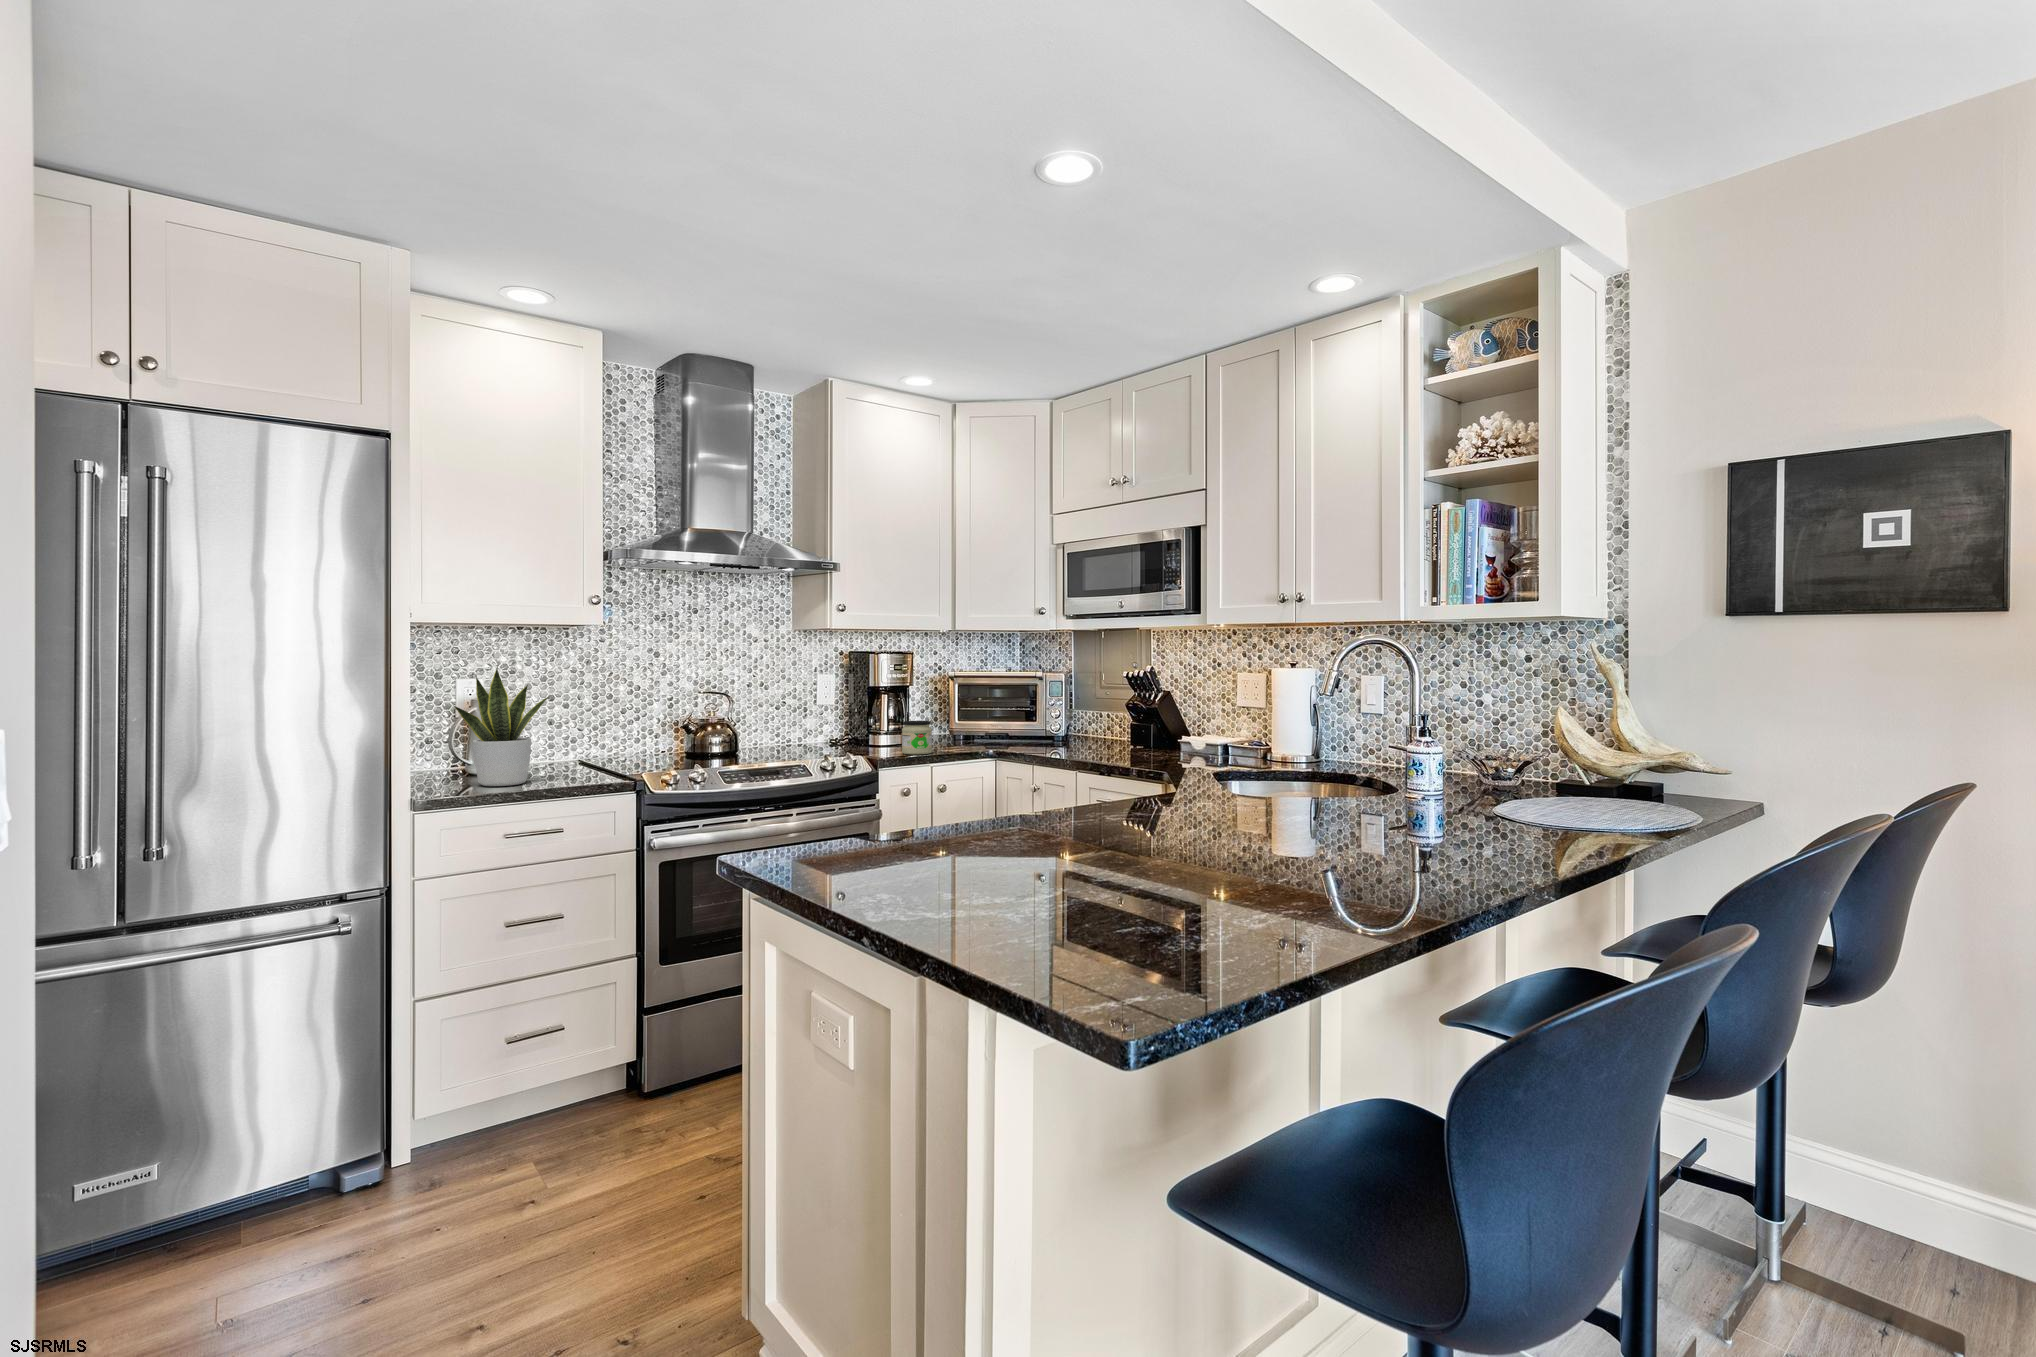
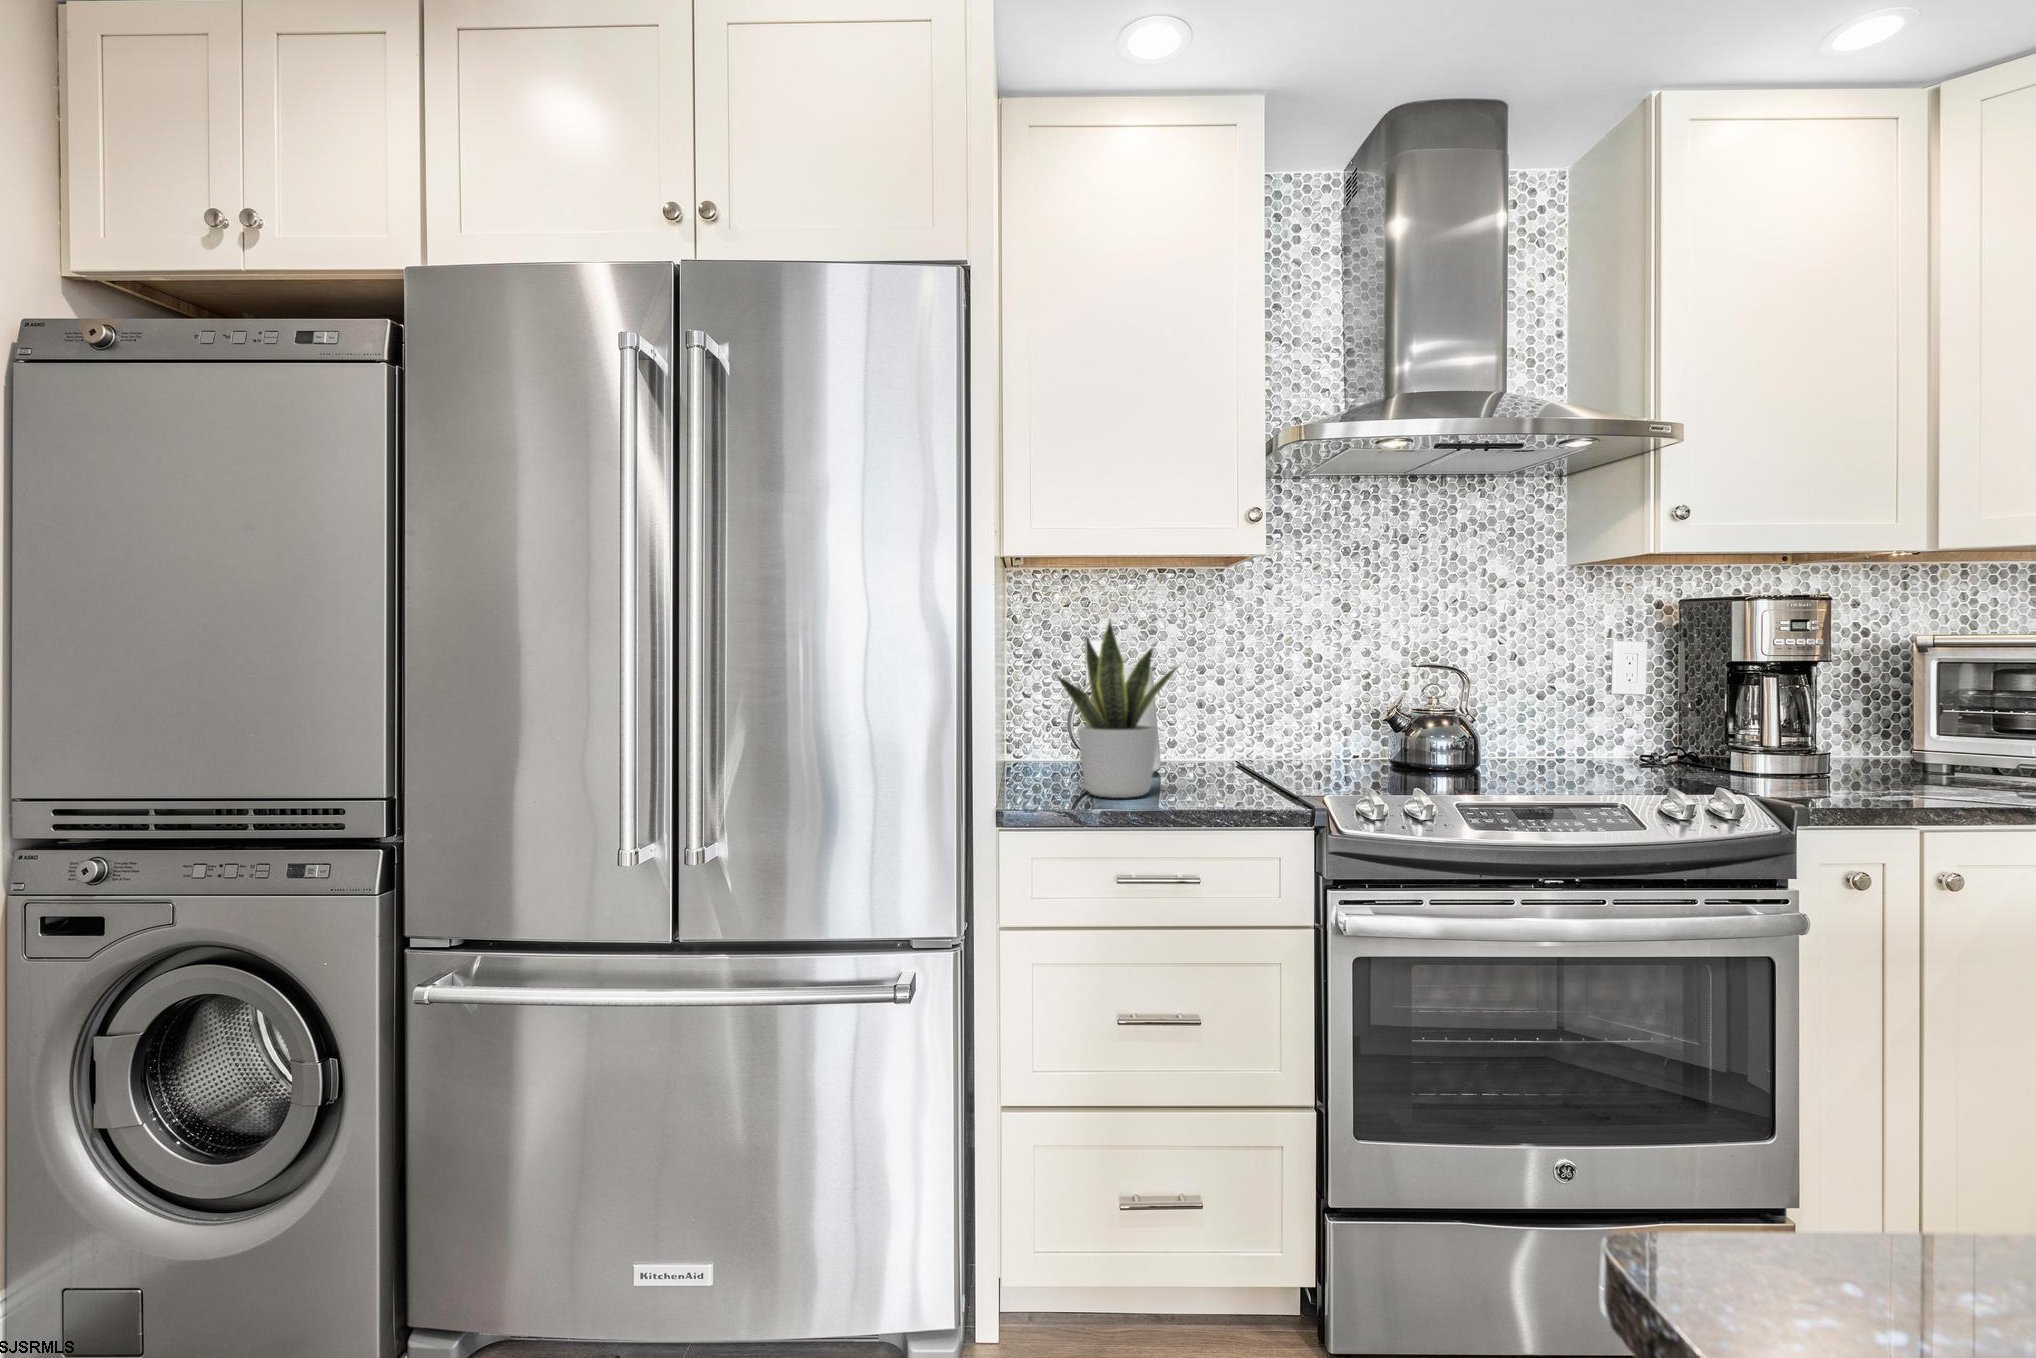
jar: present [902,721,932,754] -> none [1830,725,1913,795]

